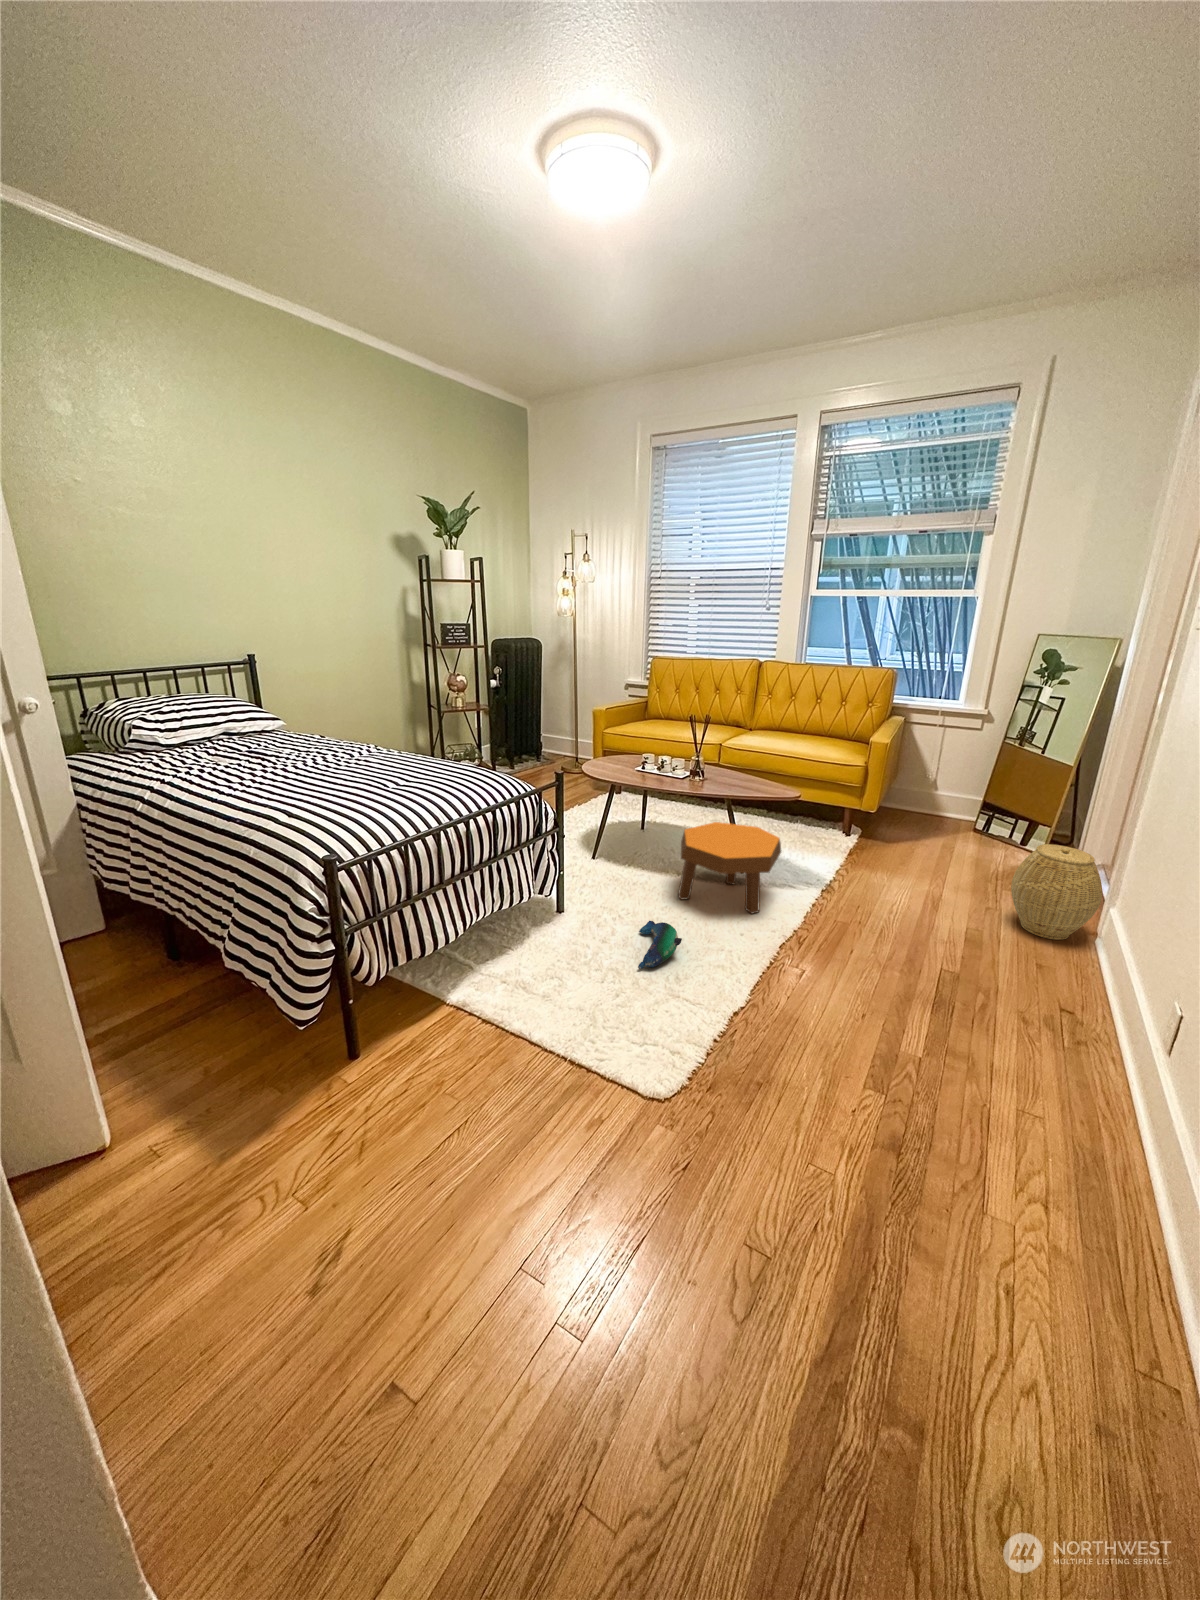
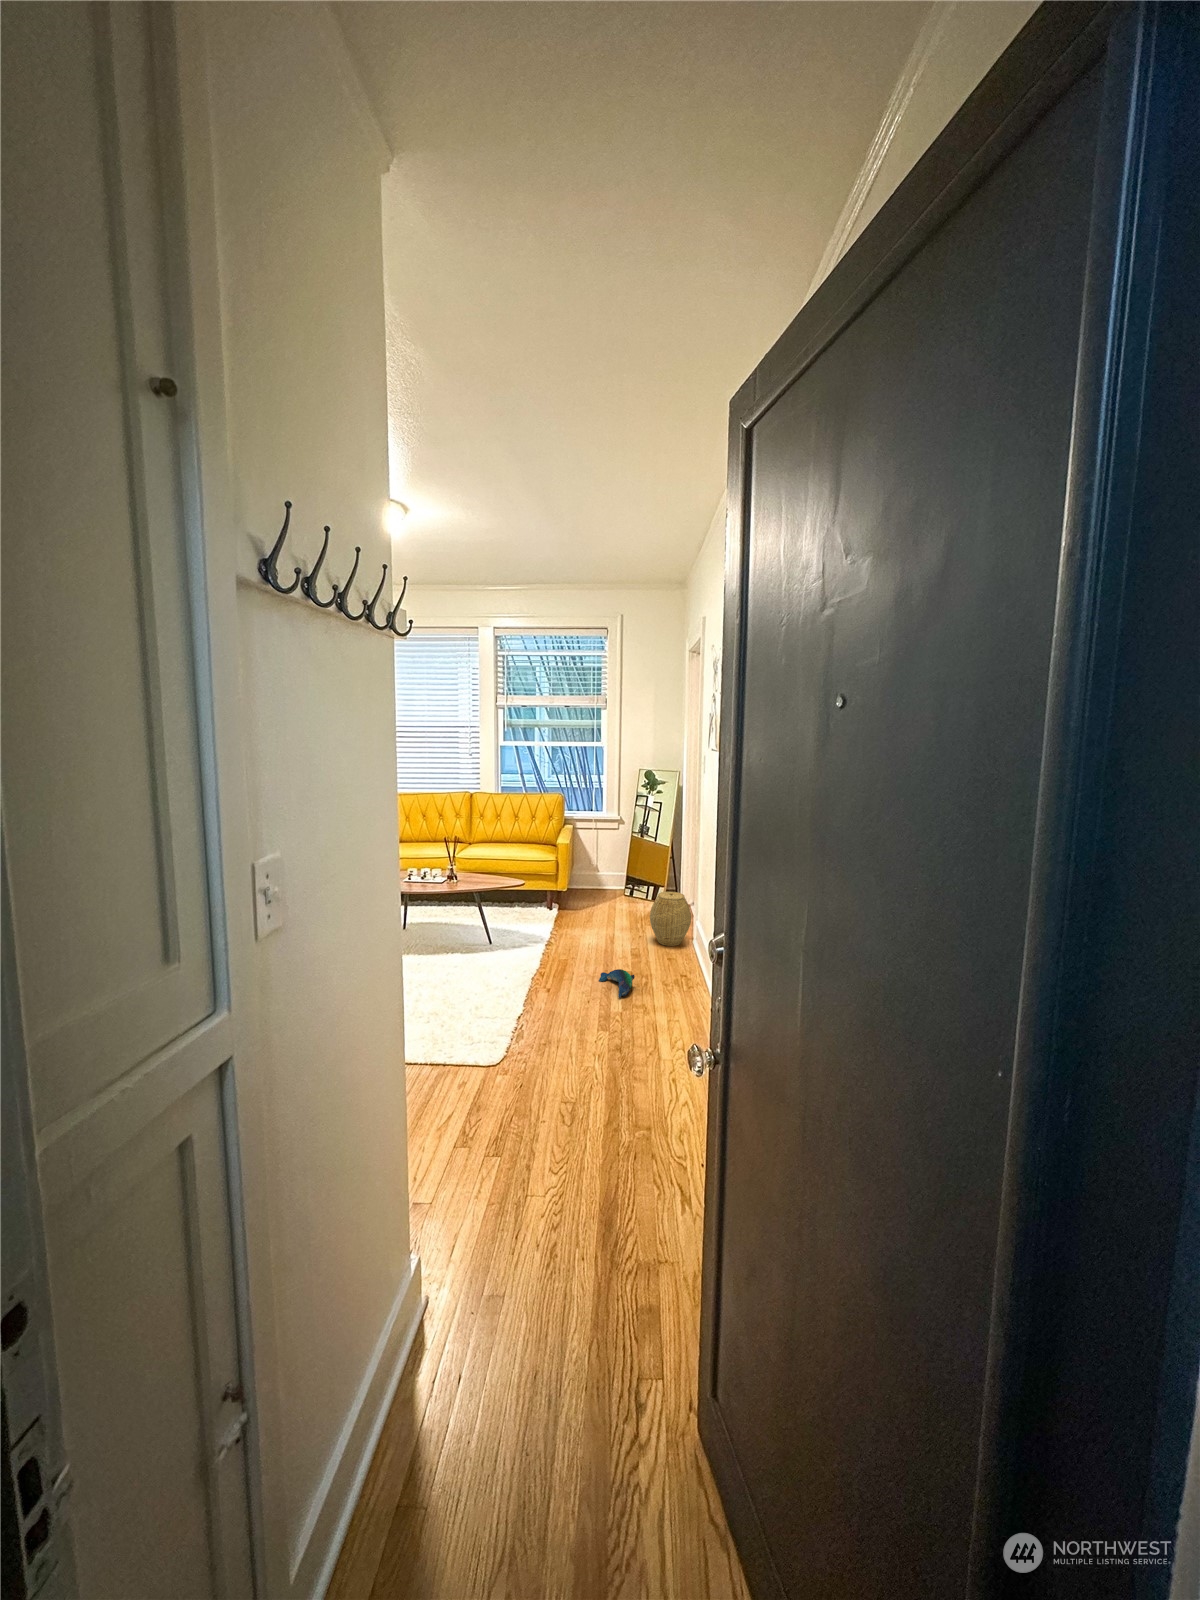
footstool: present [678,822,781,914] -> none [451,910,520,969]
plush toy: present [638,921,682,969] -> present [599,969,635,998]

